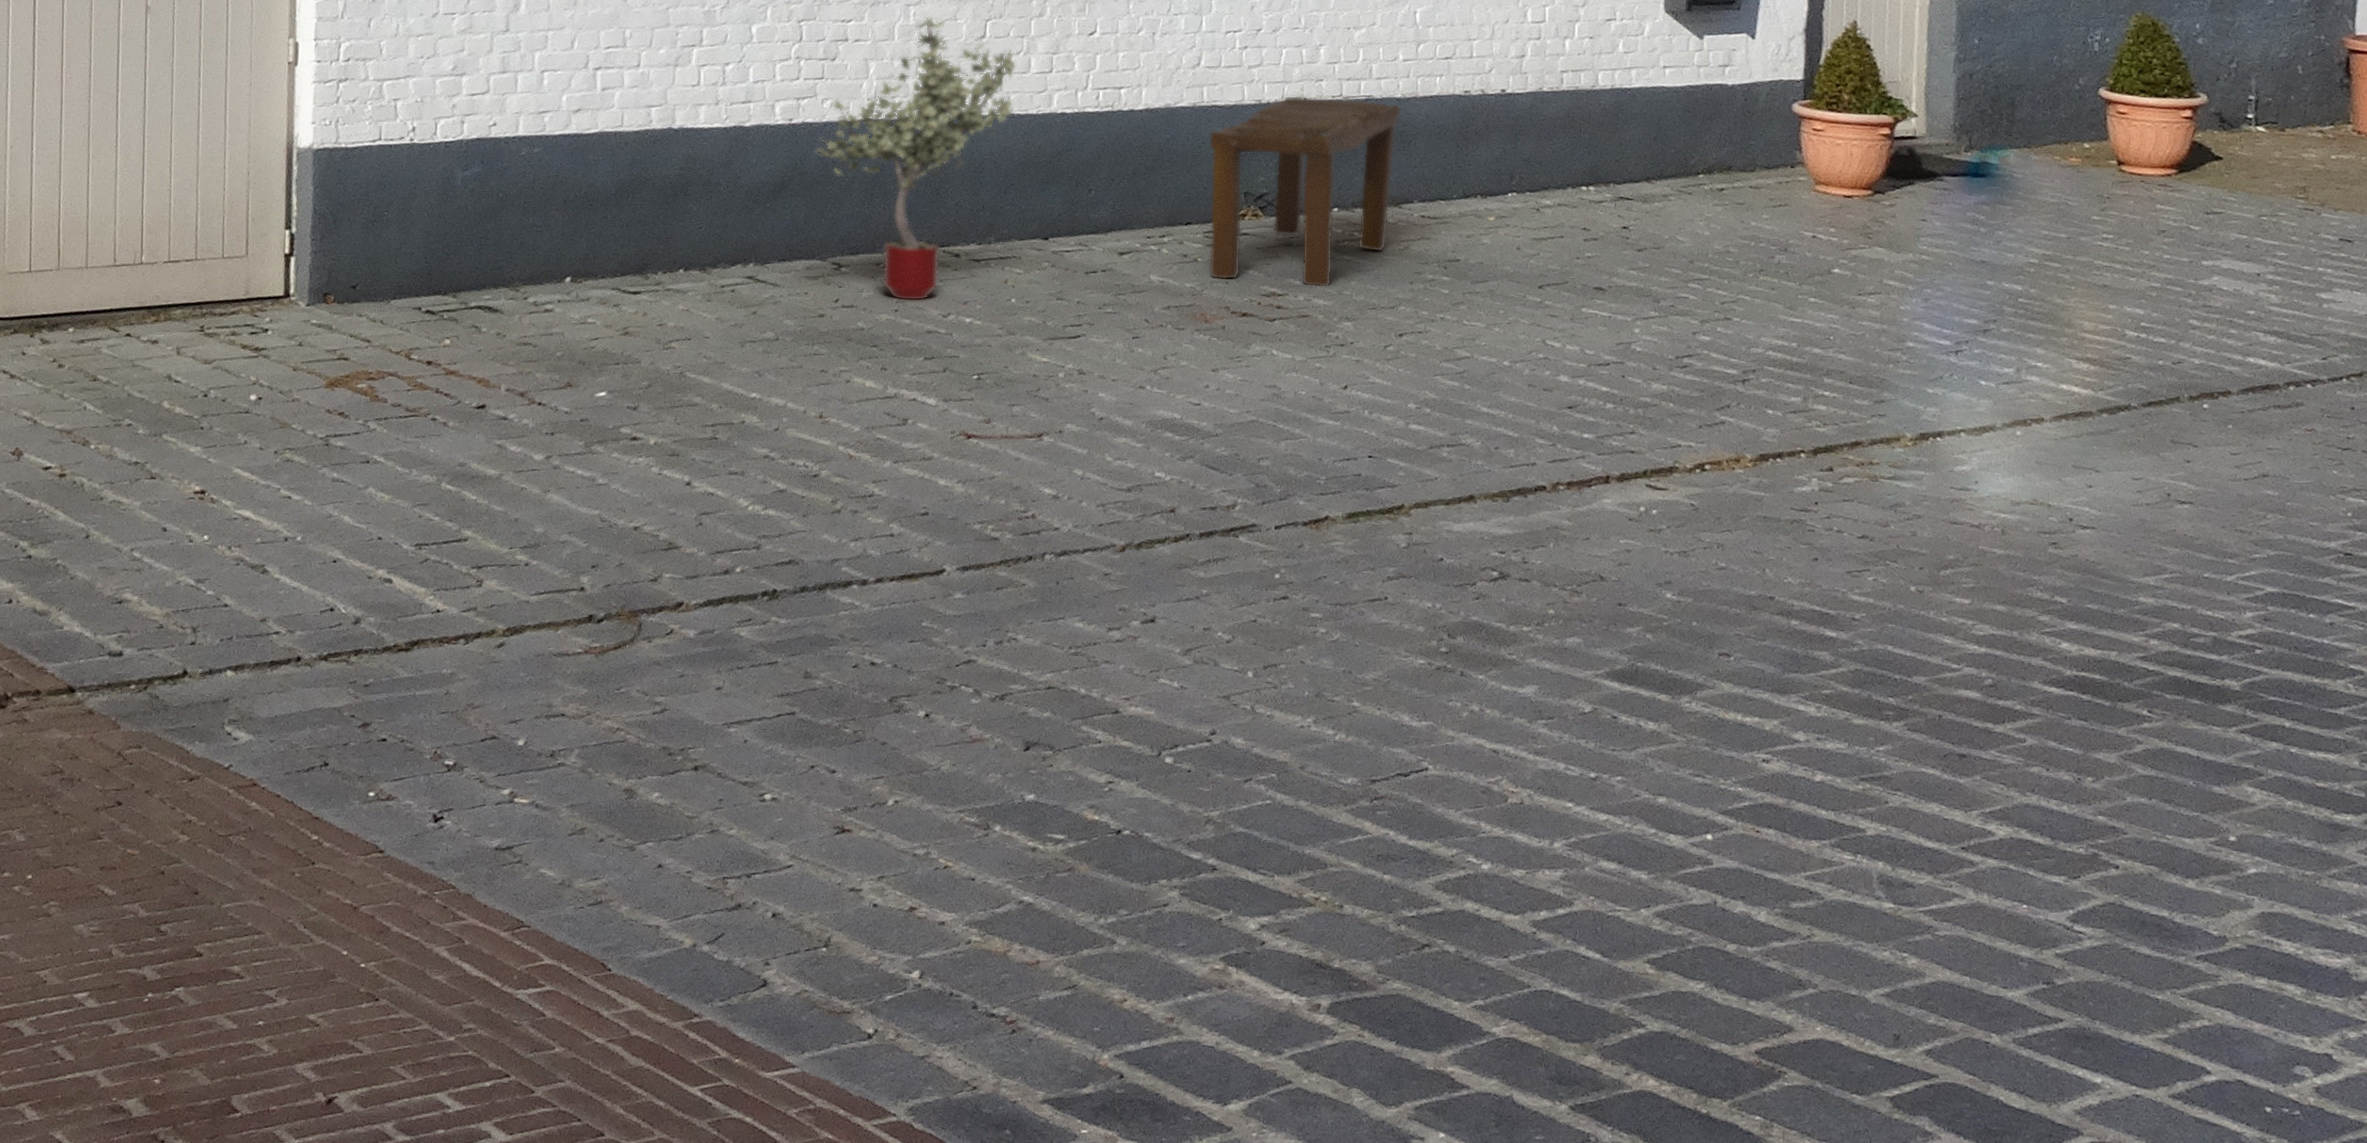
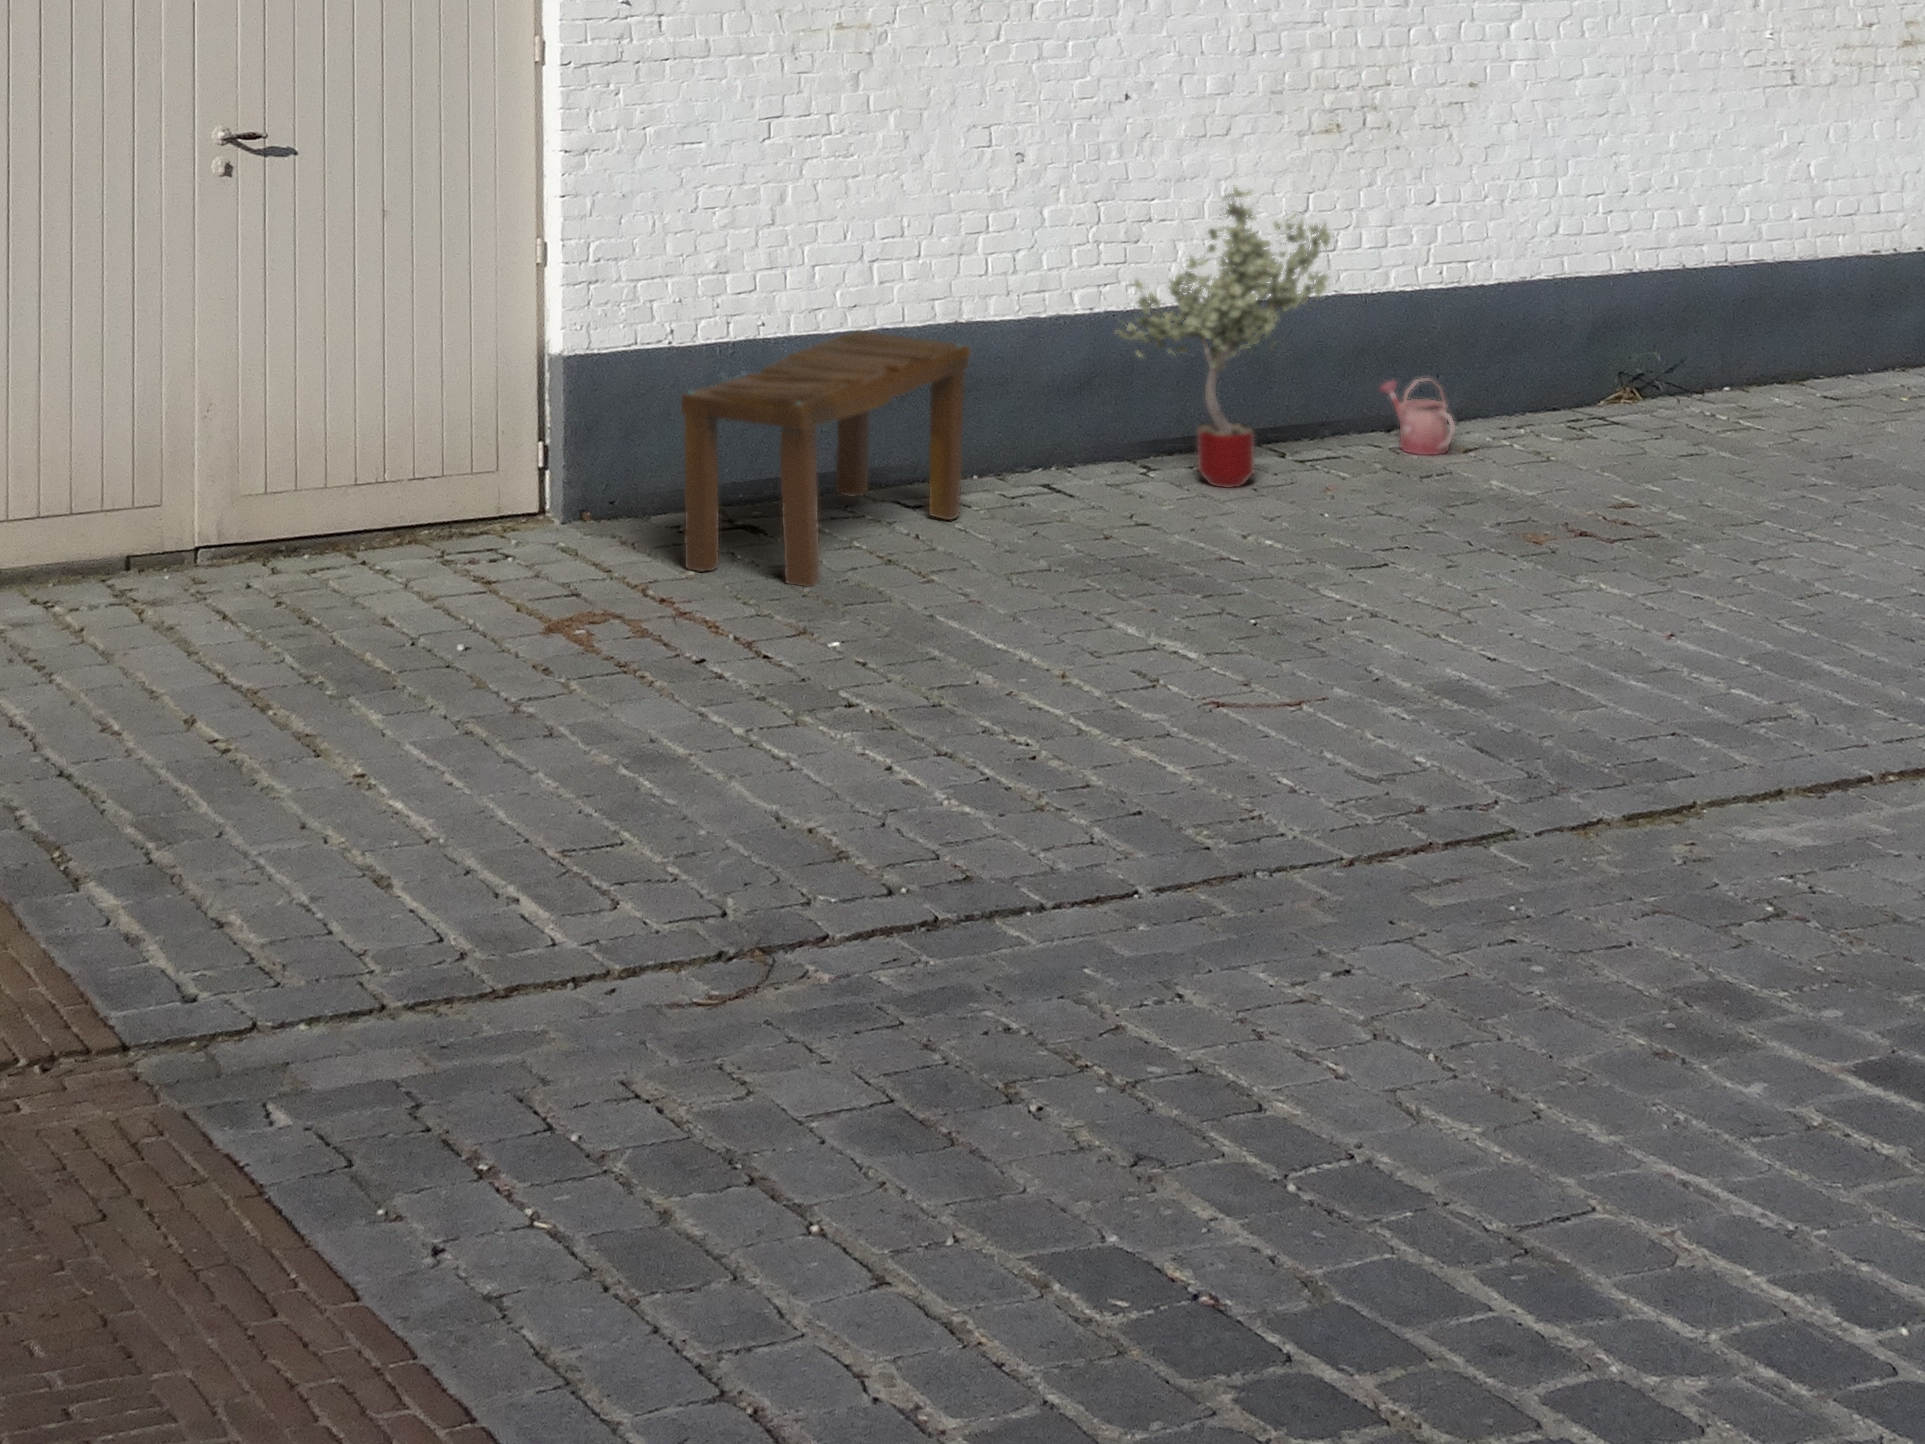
bench: present [1211,97,1400,286] -> present [681,331,970,587]
watering can: none [1041,206,1114,278] -> present [1380,379,1455,455]

